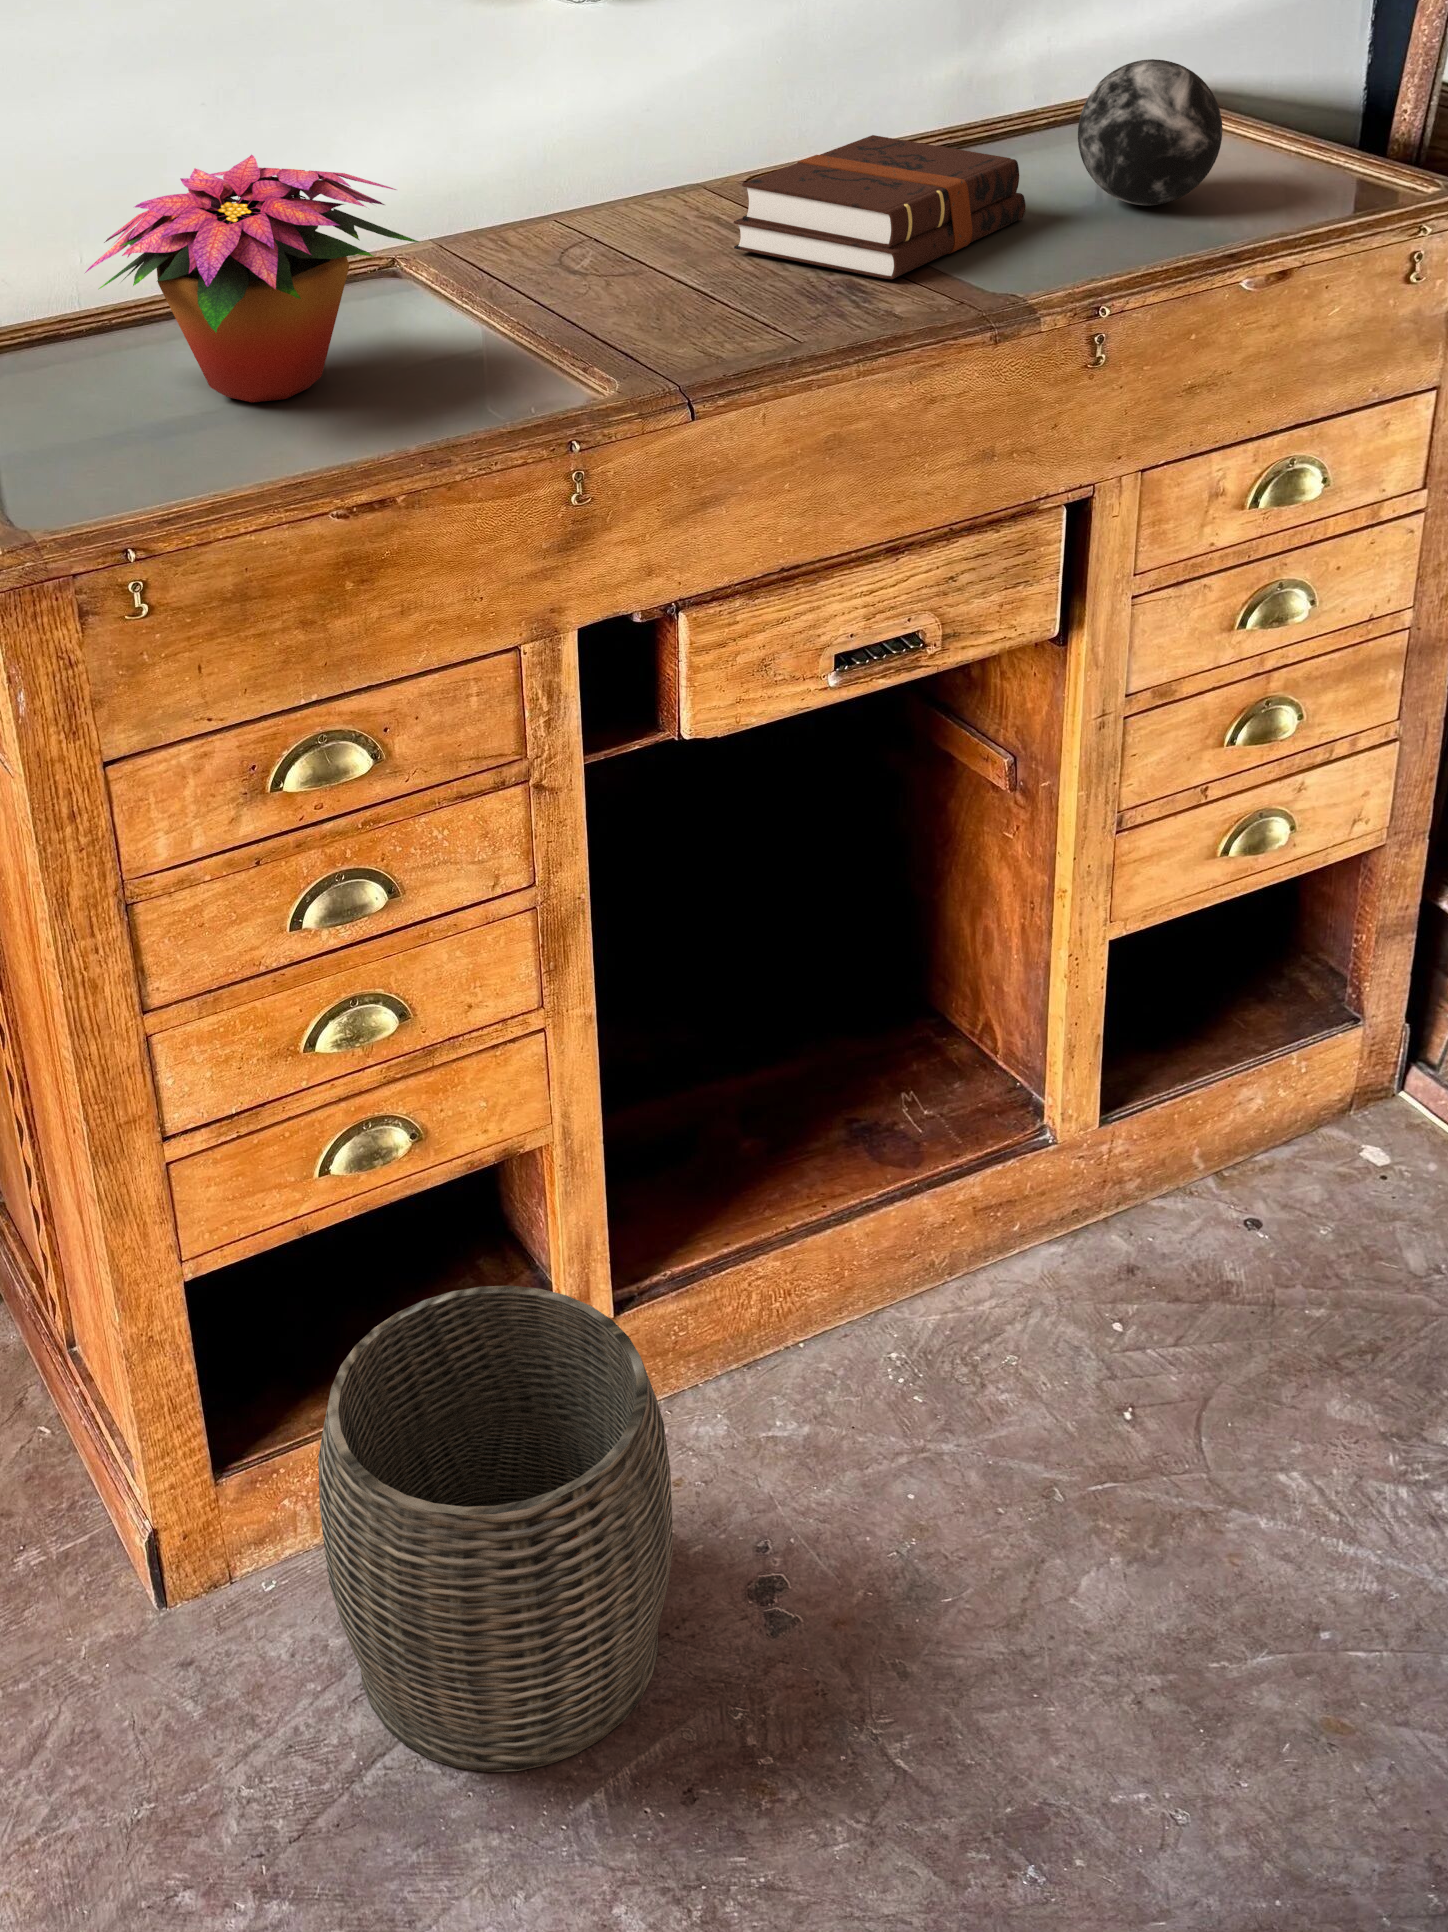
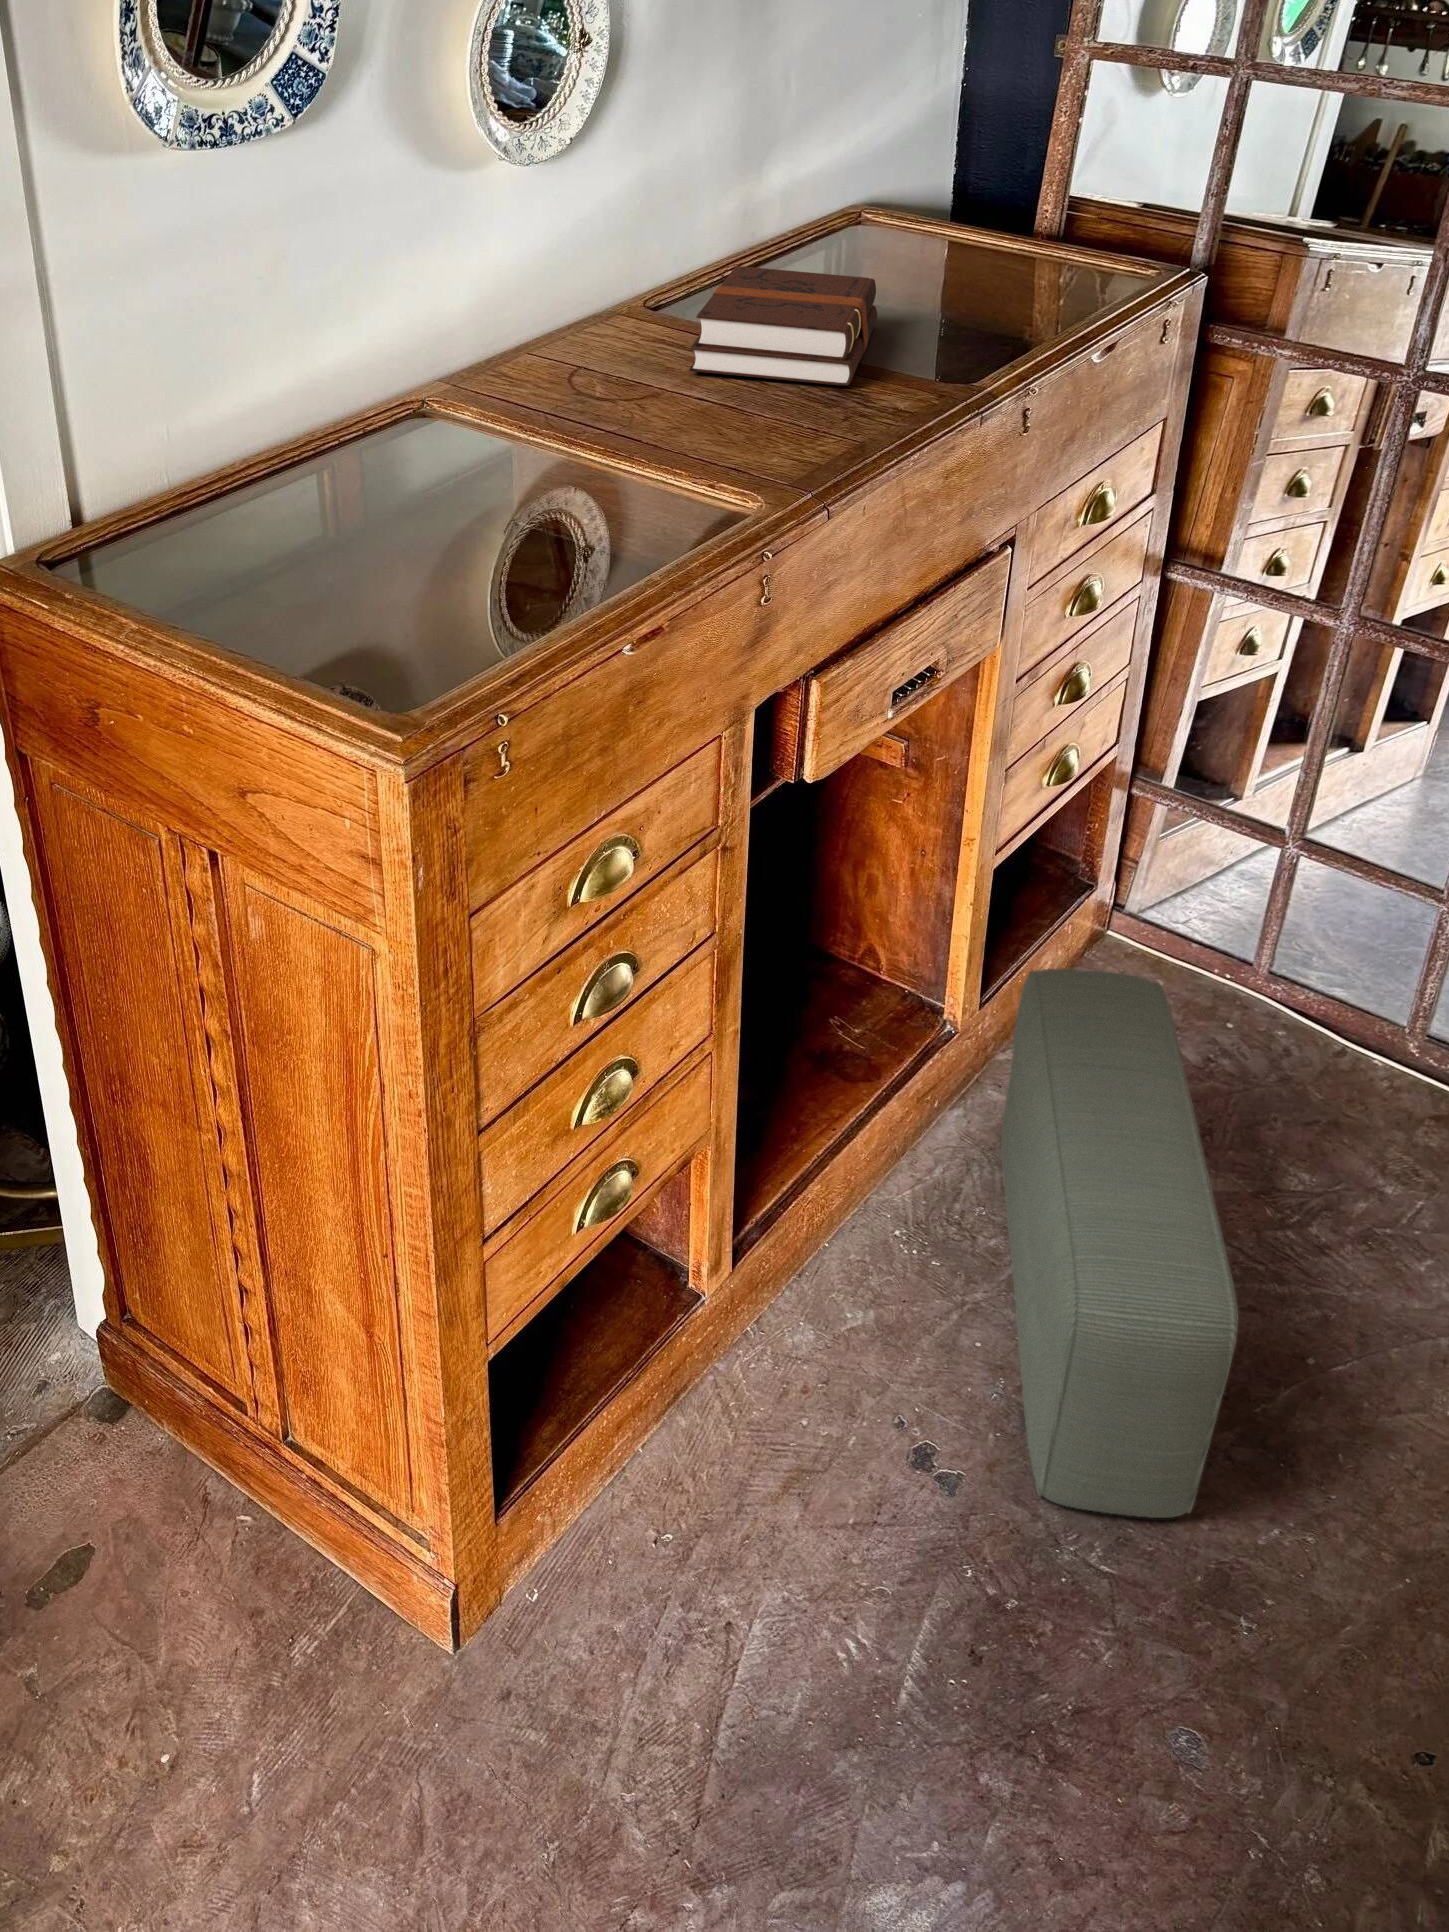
decorative orb: present [1078,59,1222,205] -> none [896,192,1010,307]
flower arrangement: present [85,155,419,402] -> none [263,322,581,556]
pouf: none [876,1058,1292,1734] -> present [1001,968,1238,1518]
woven basket: present [318,1286,673,1772] -> none [617,1278,924,1705]

